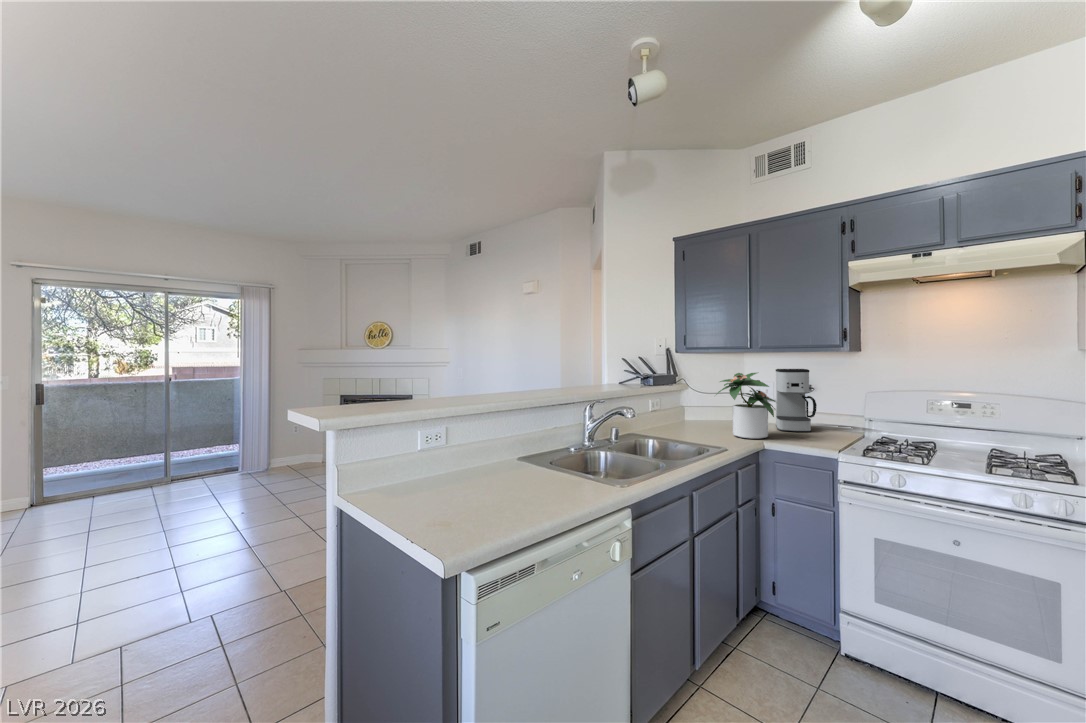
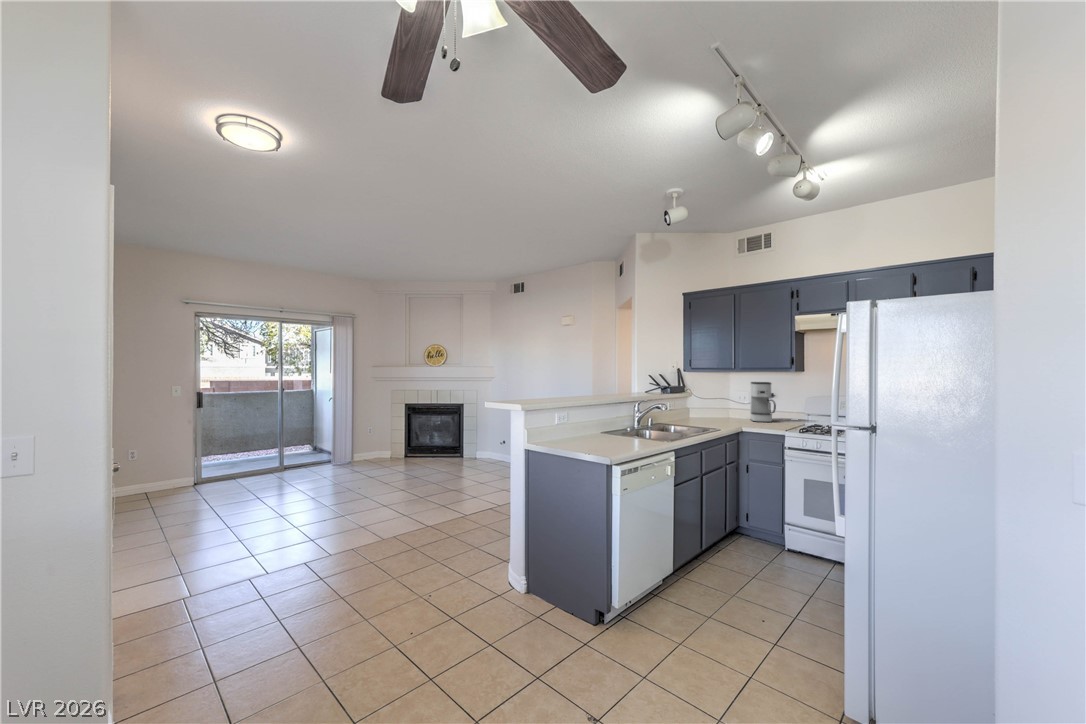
potted plant: present [716,373,776,439] -> none [711,384,752,425]

